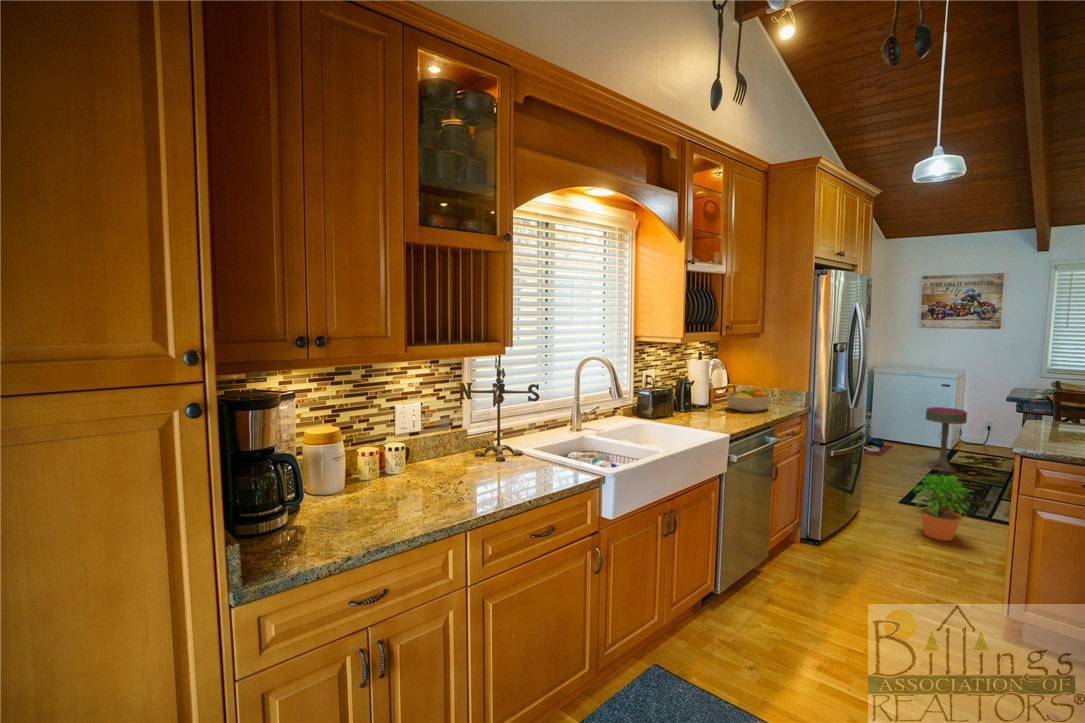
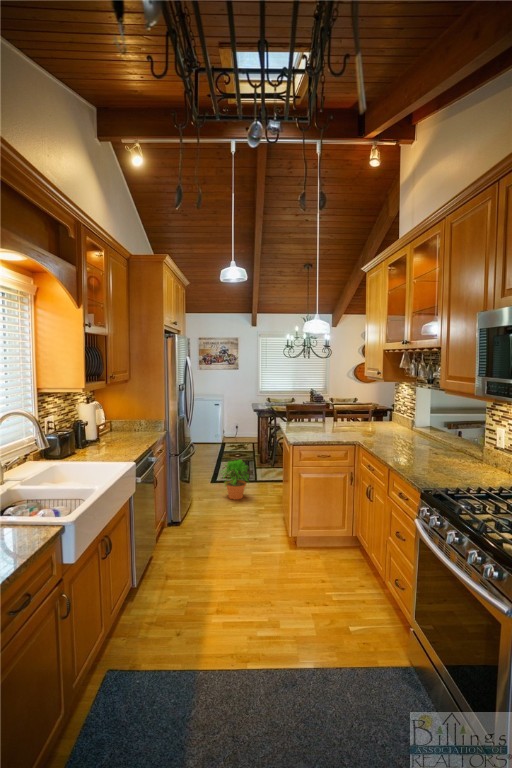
fruit bowl: present [727,387,771,412] -> none [114,420,146,441]
bar stool: present [926,407,967,472] -> none [212,418,232,457]

